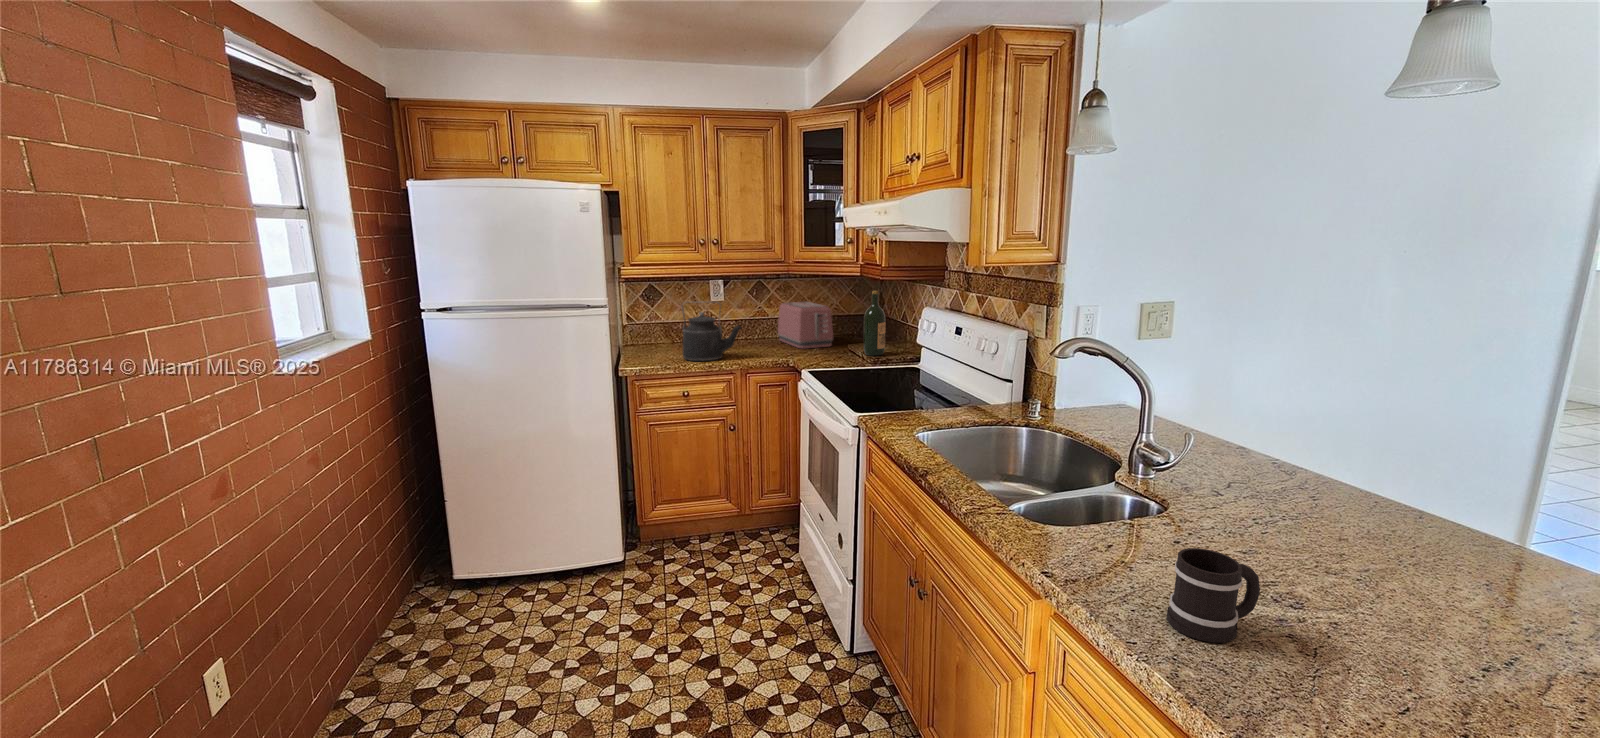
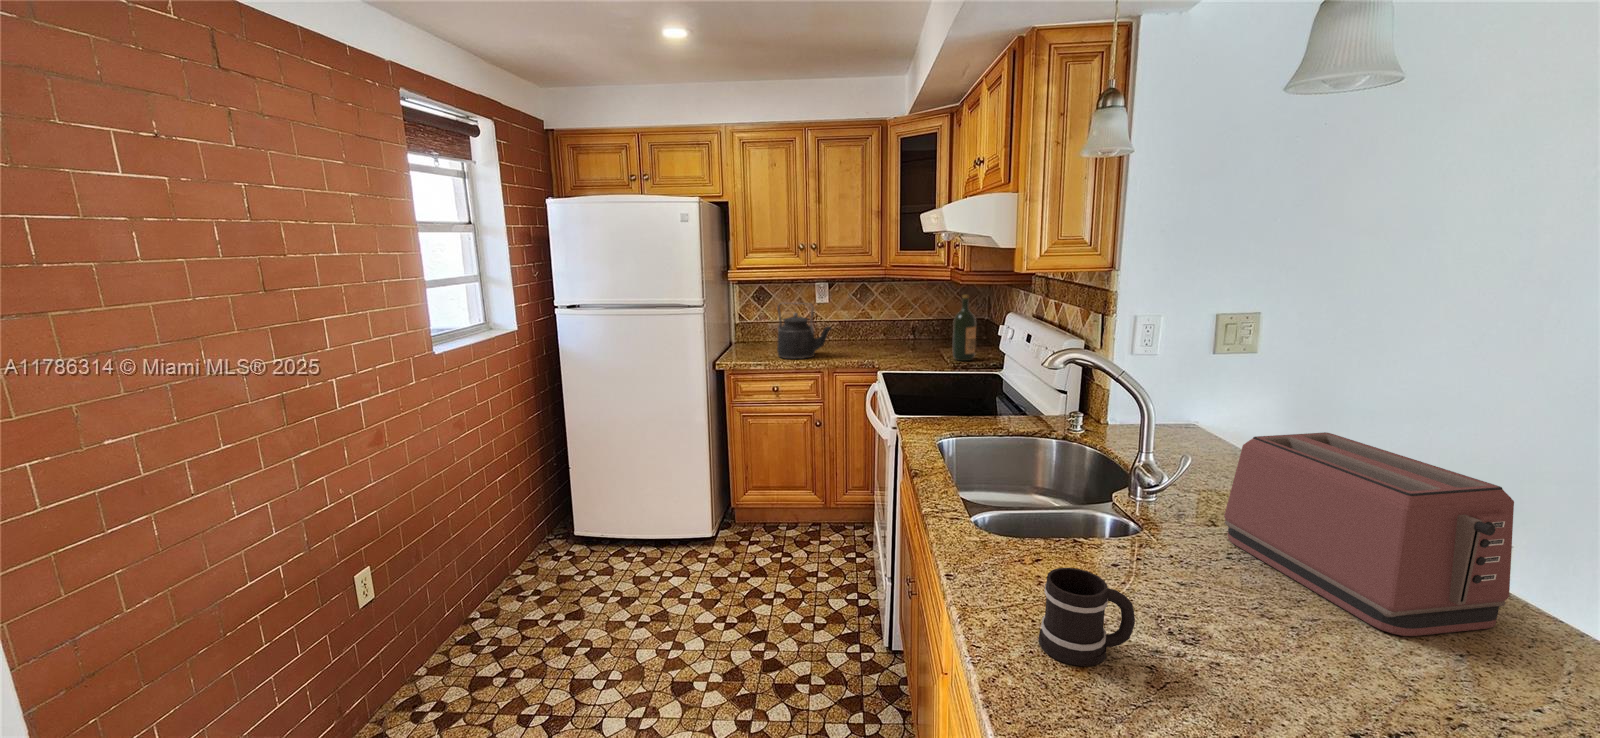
toaster: present [778,302,833,349] -> present [1224,432,1514,636]

